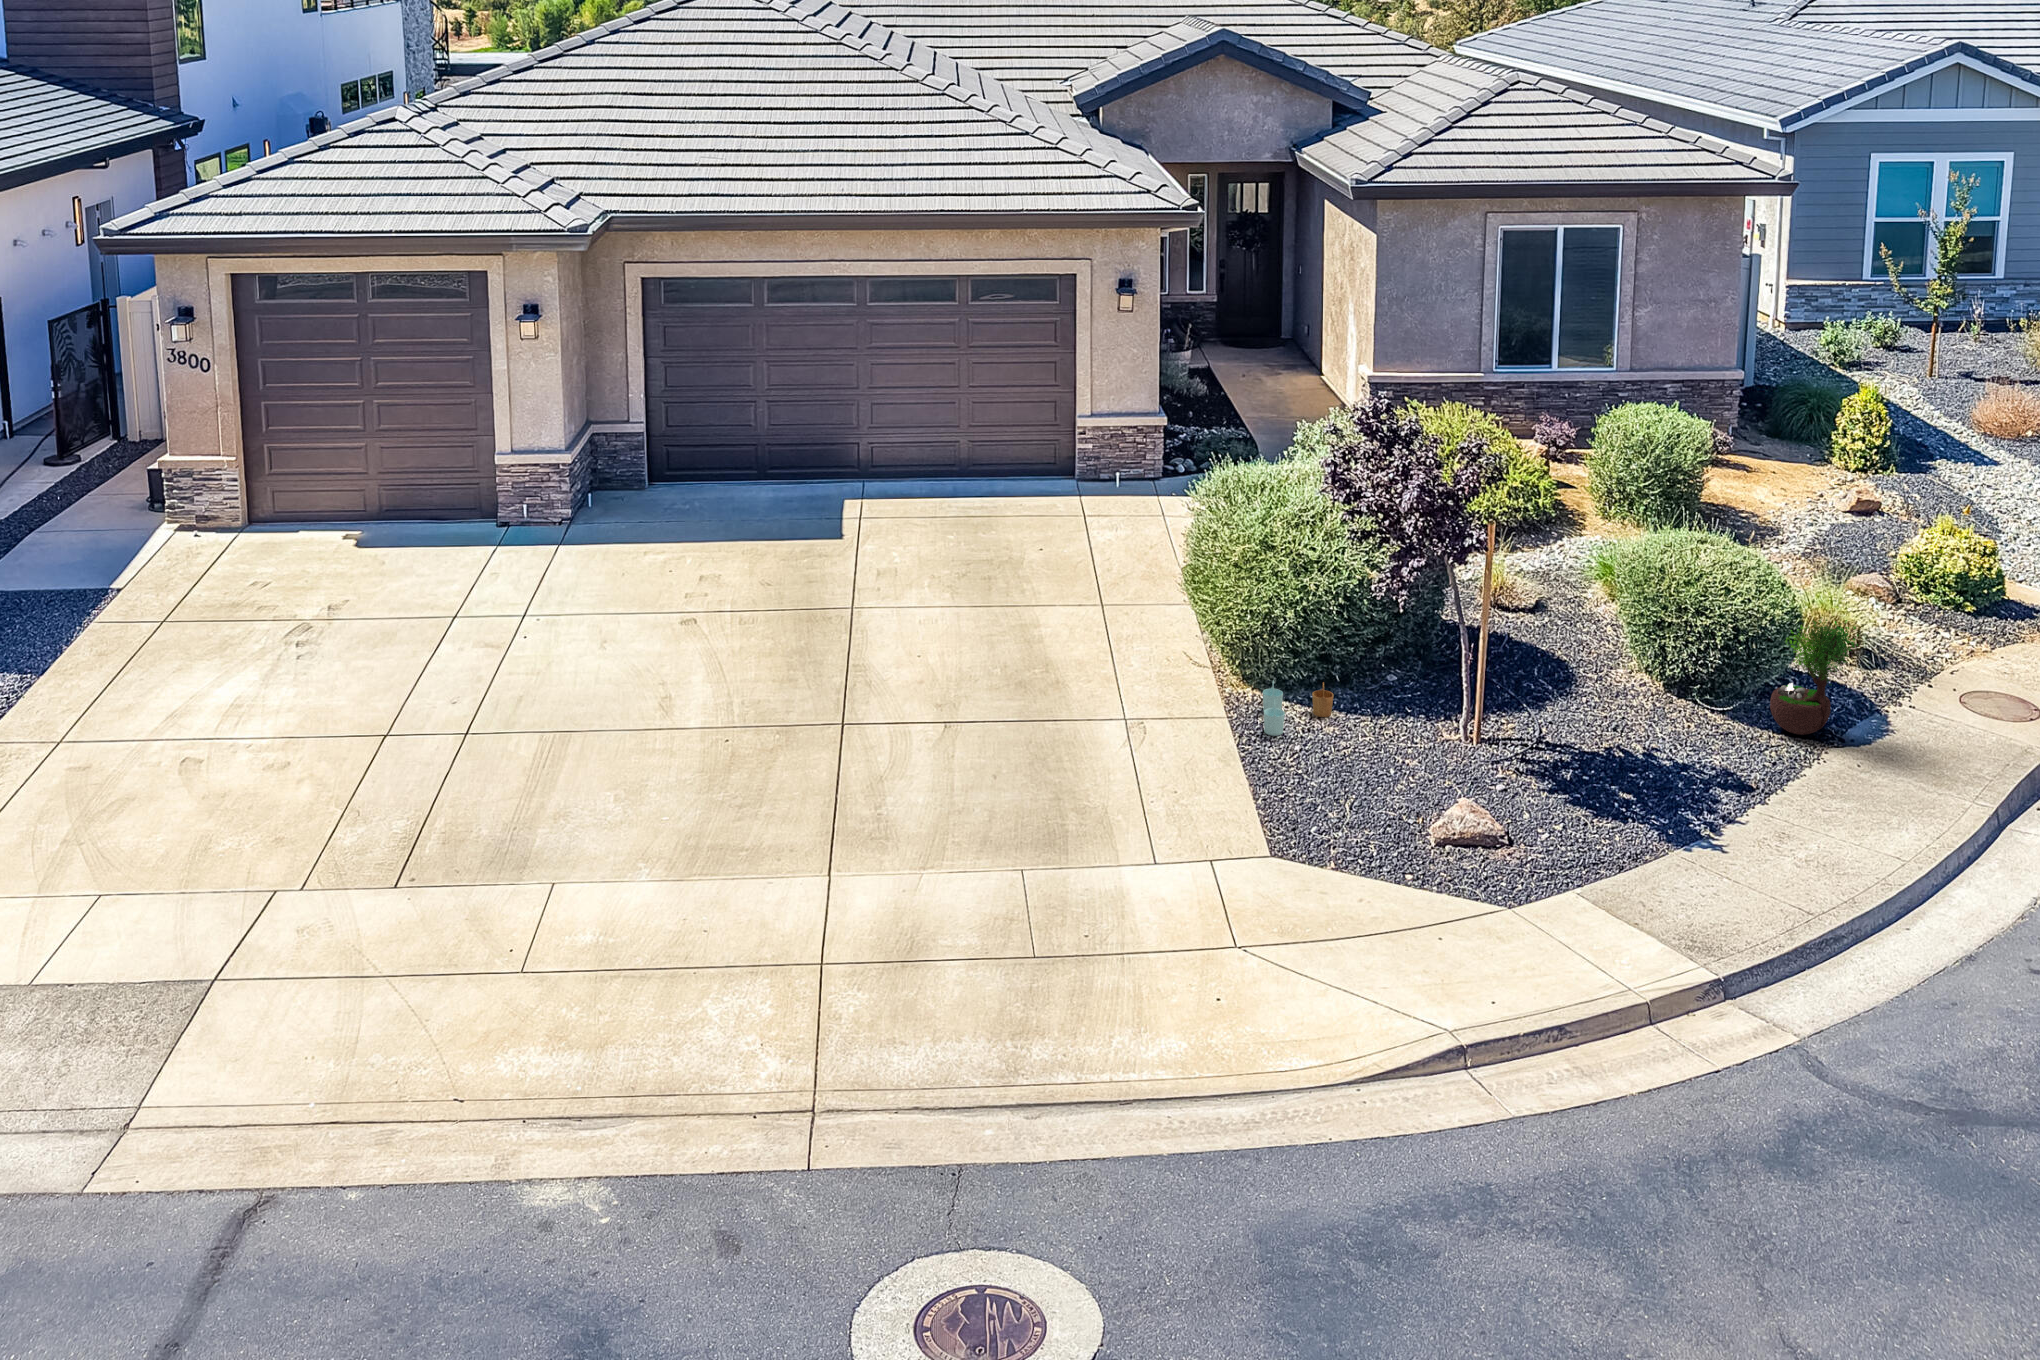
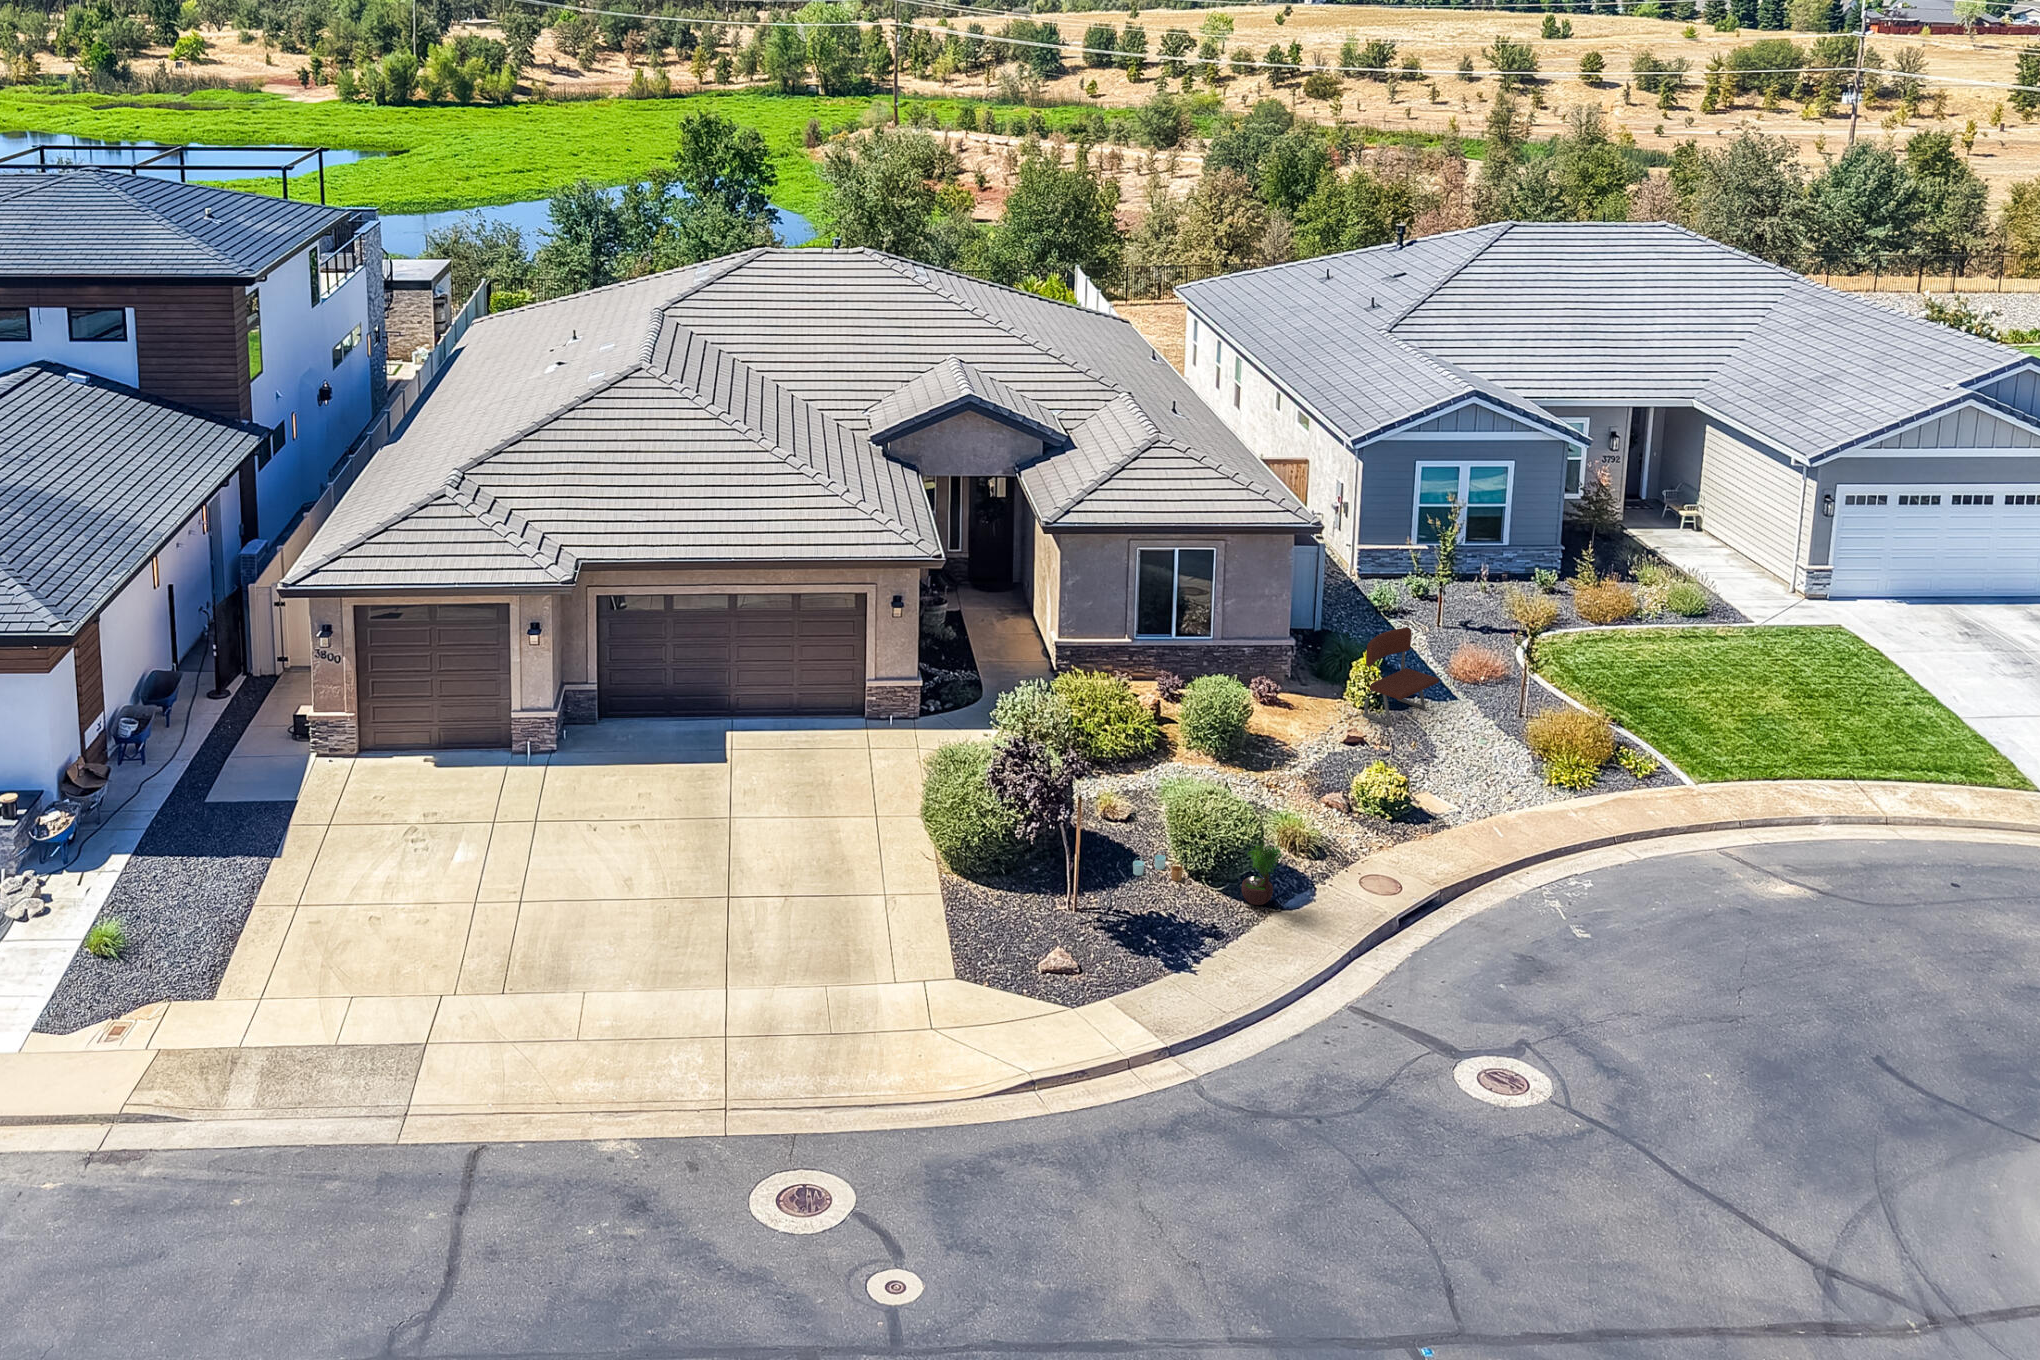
bench: none [1863,342,1984,490] -> present [1363,627,1439,726]
bucket: present [1263,681,1334,736] -> present [1133,855,1183,881]

